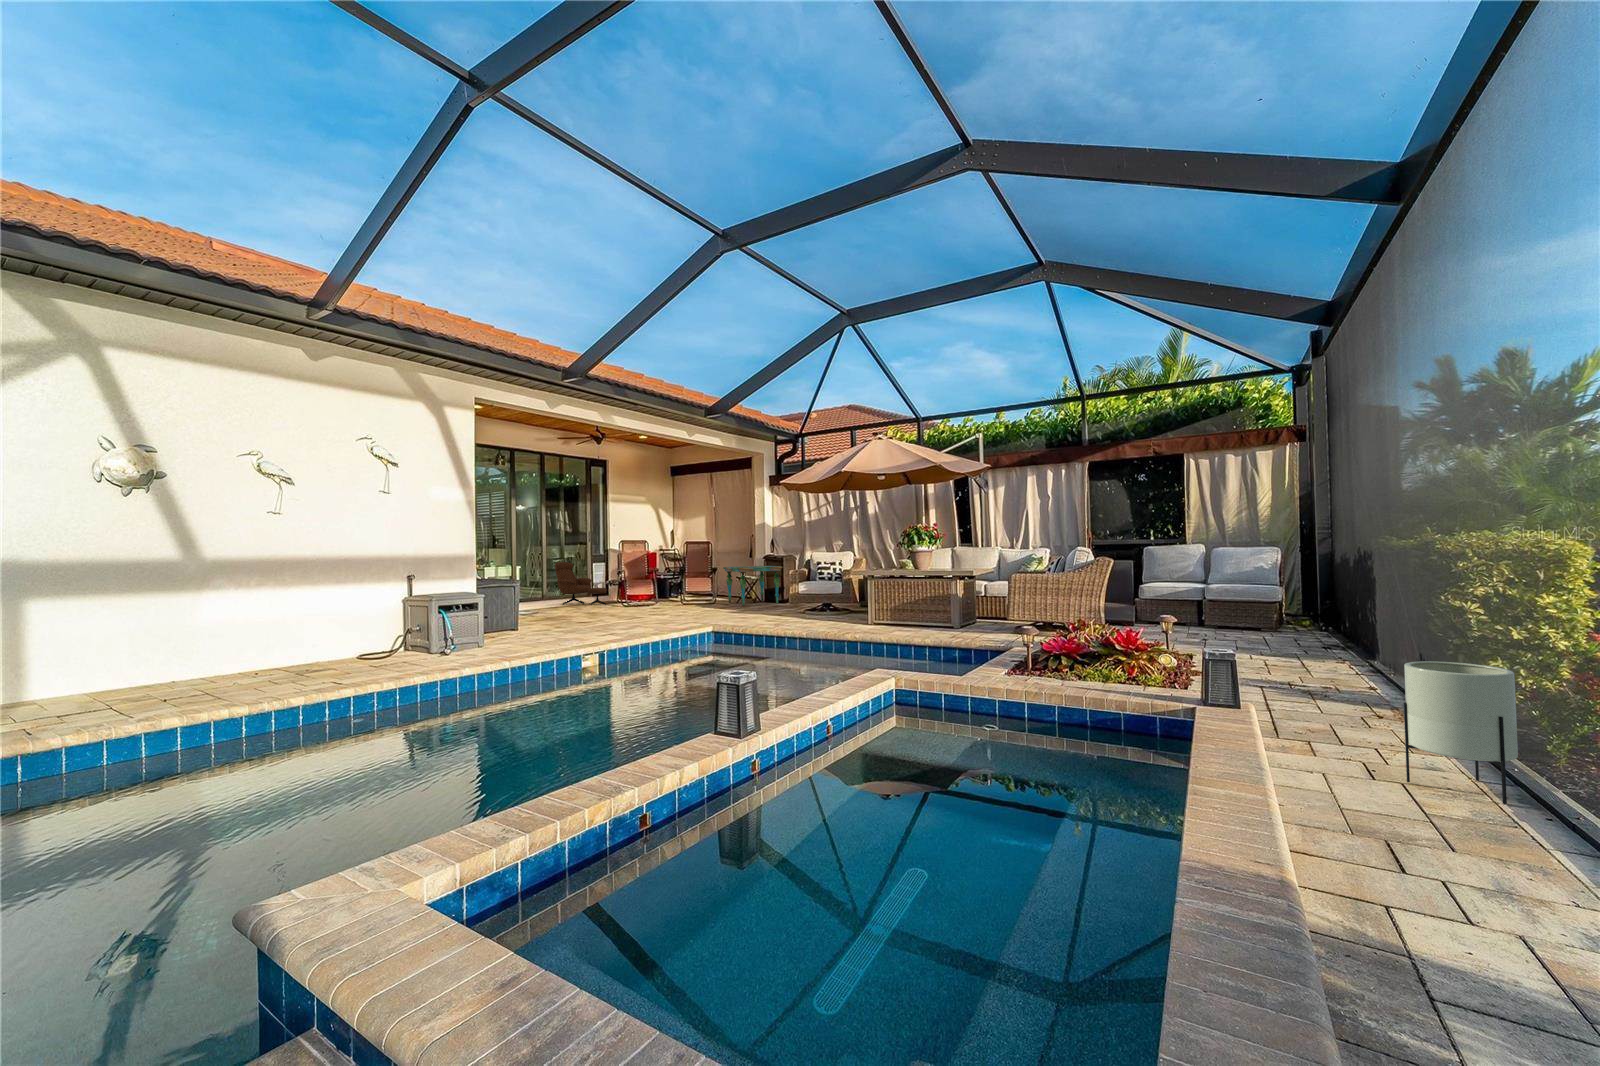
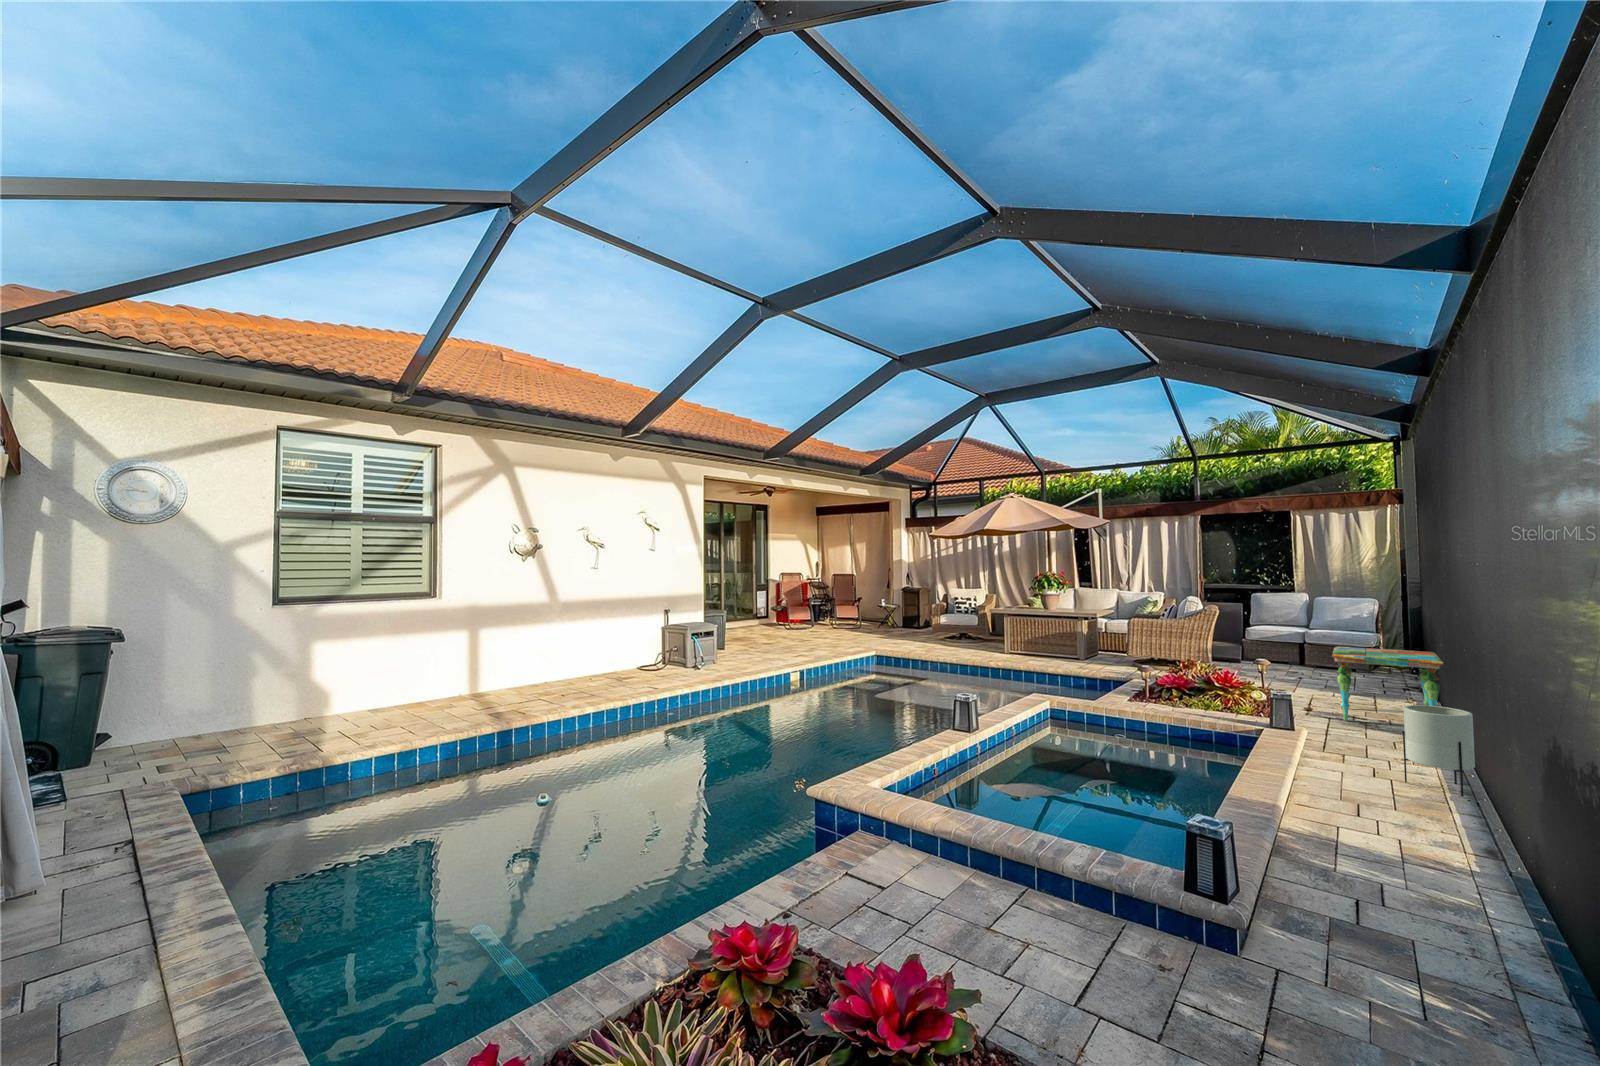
lounge chair: present [555,562,607,605] -> none [731,591,774,628]
side table: present [723,566,782,605] -> present [1332,647,1443,720]

